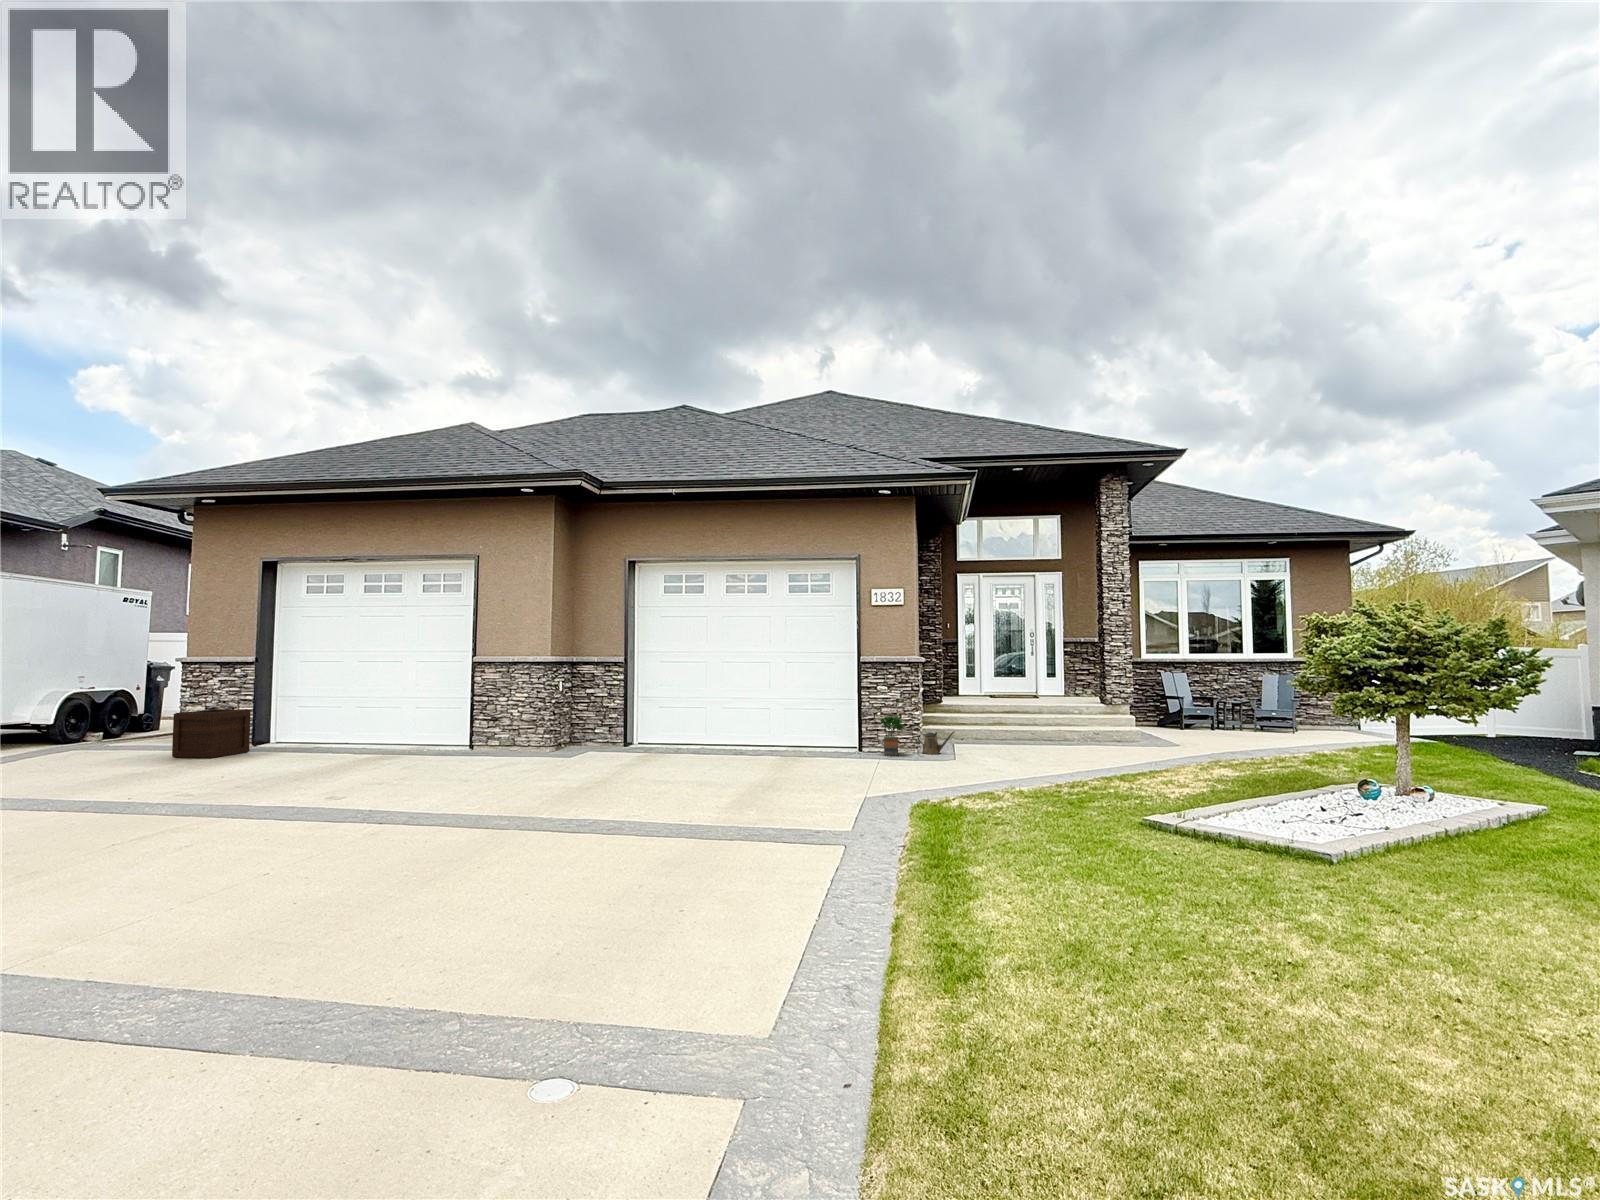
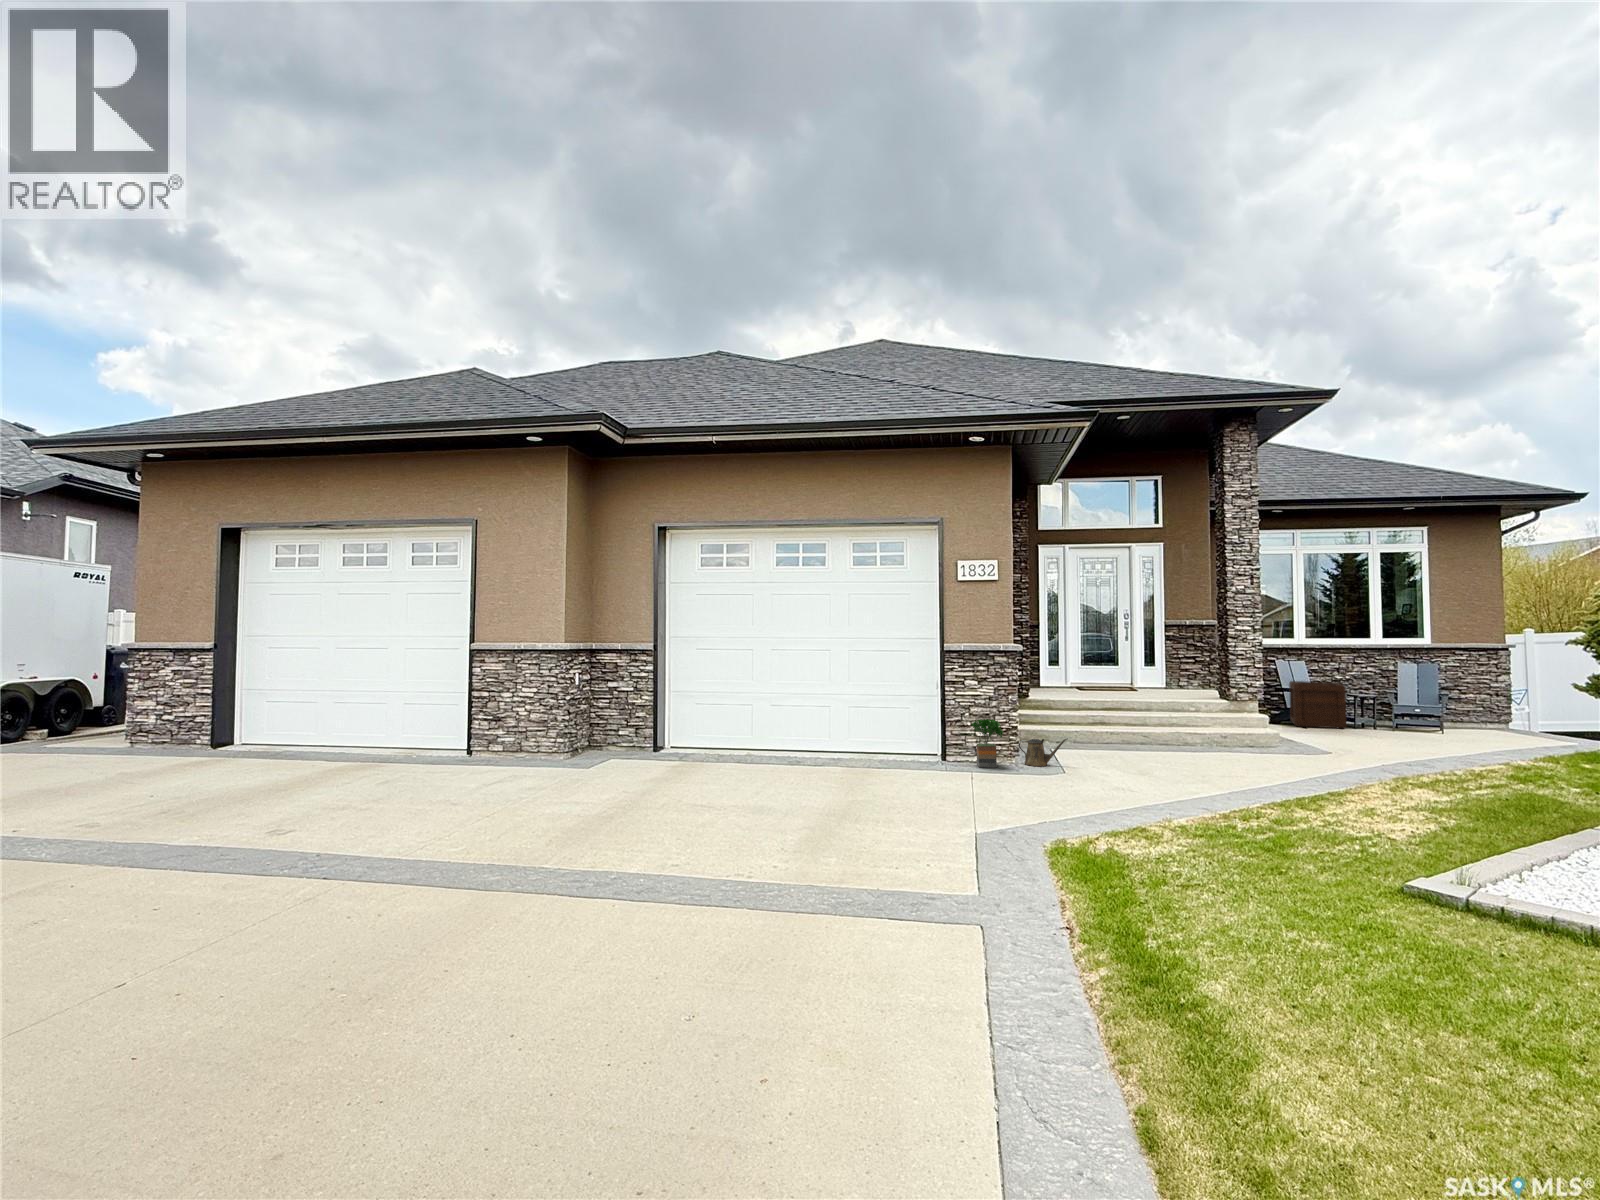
wooden crate: present [172,709,251,758] -> present [1289,681,1347,729]

